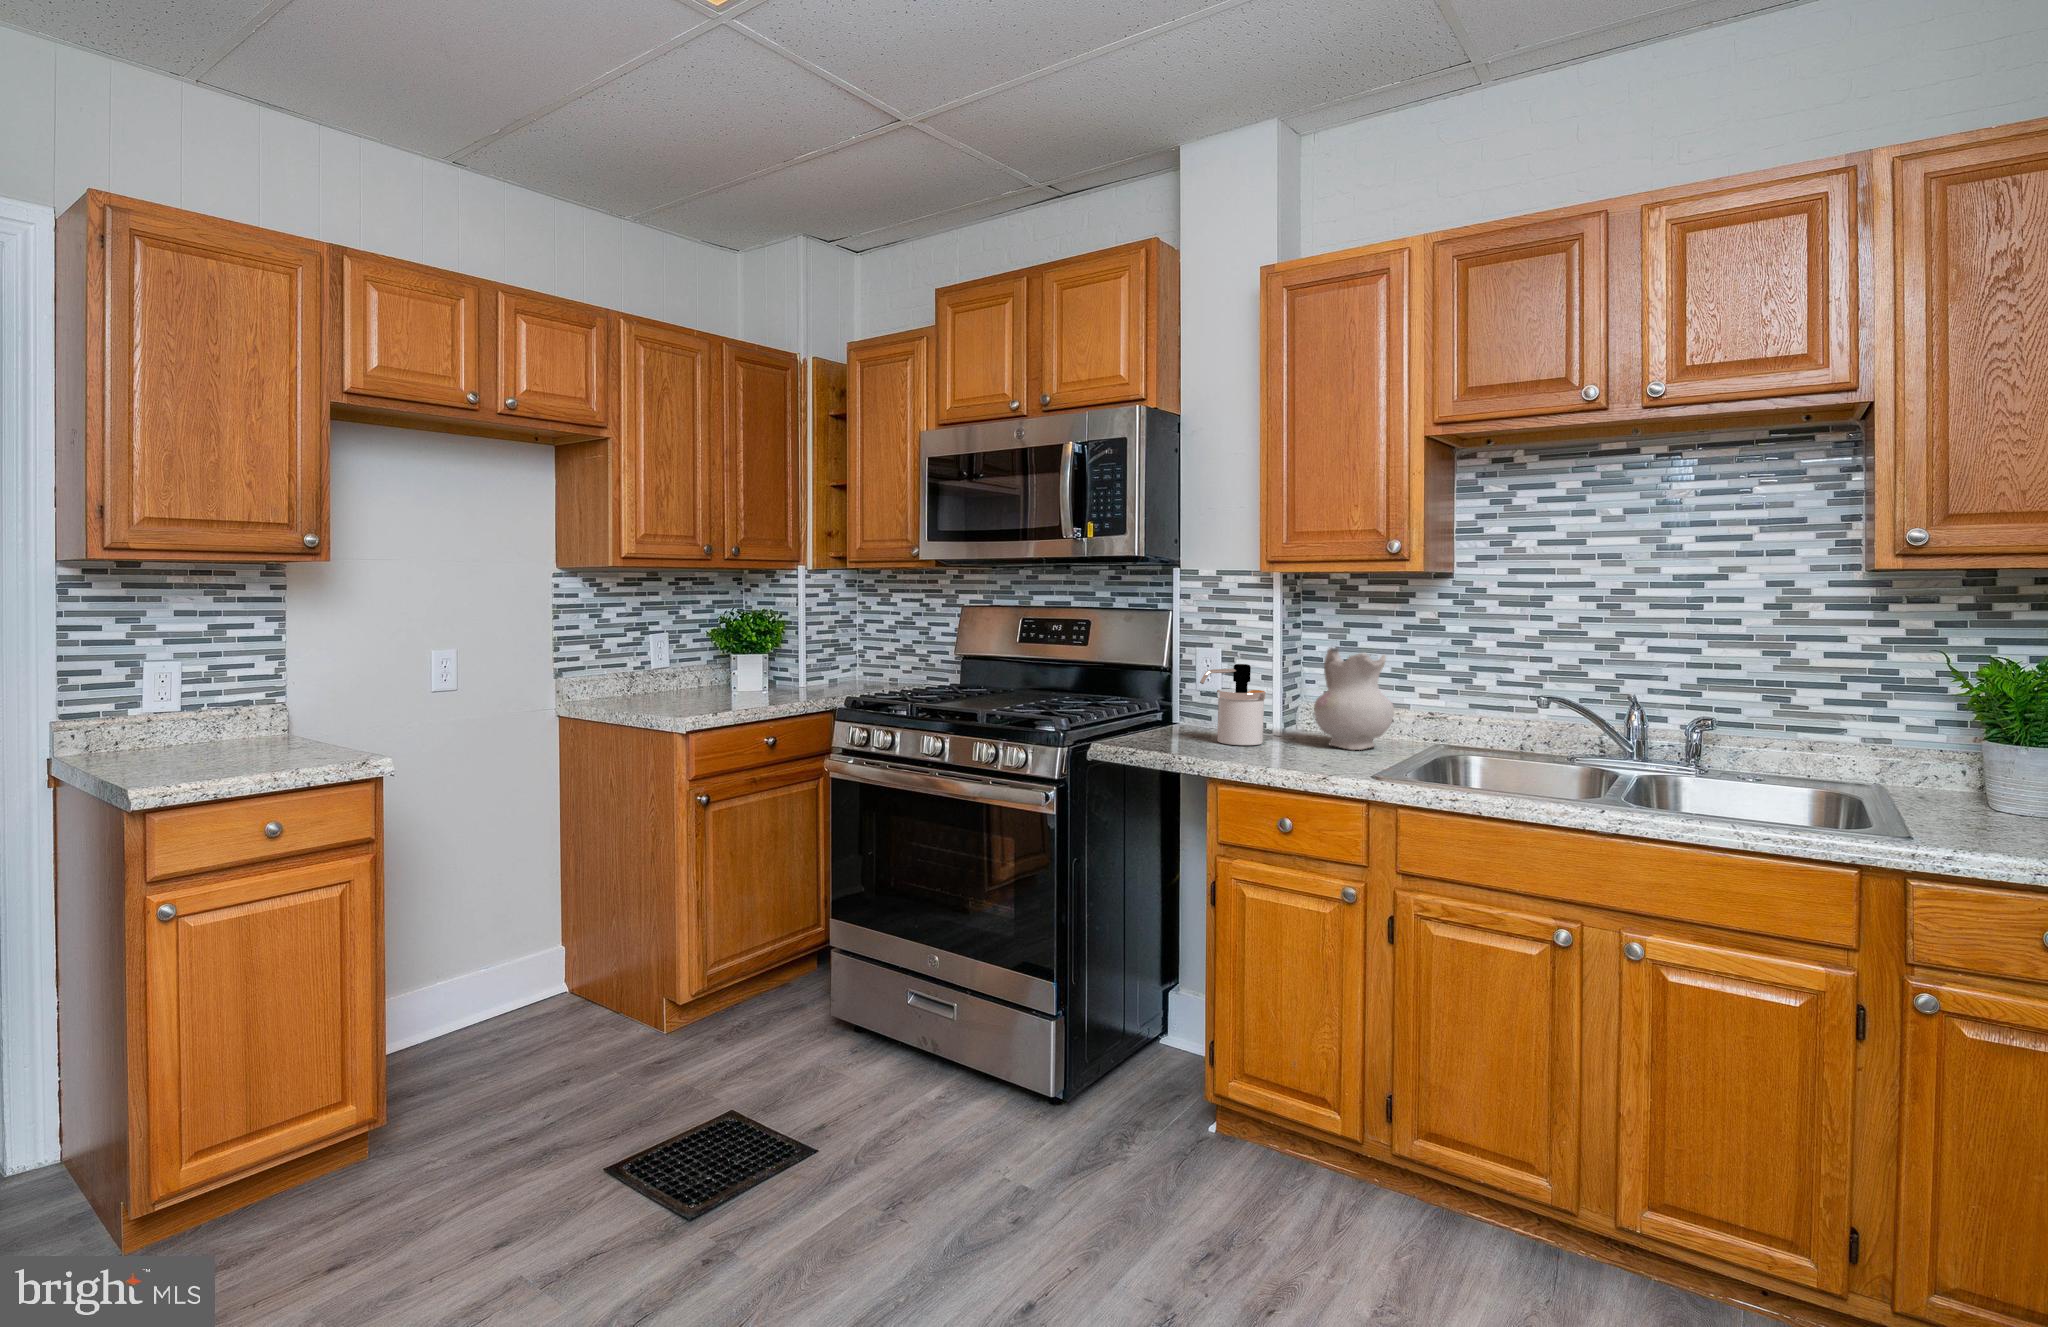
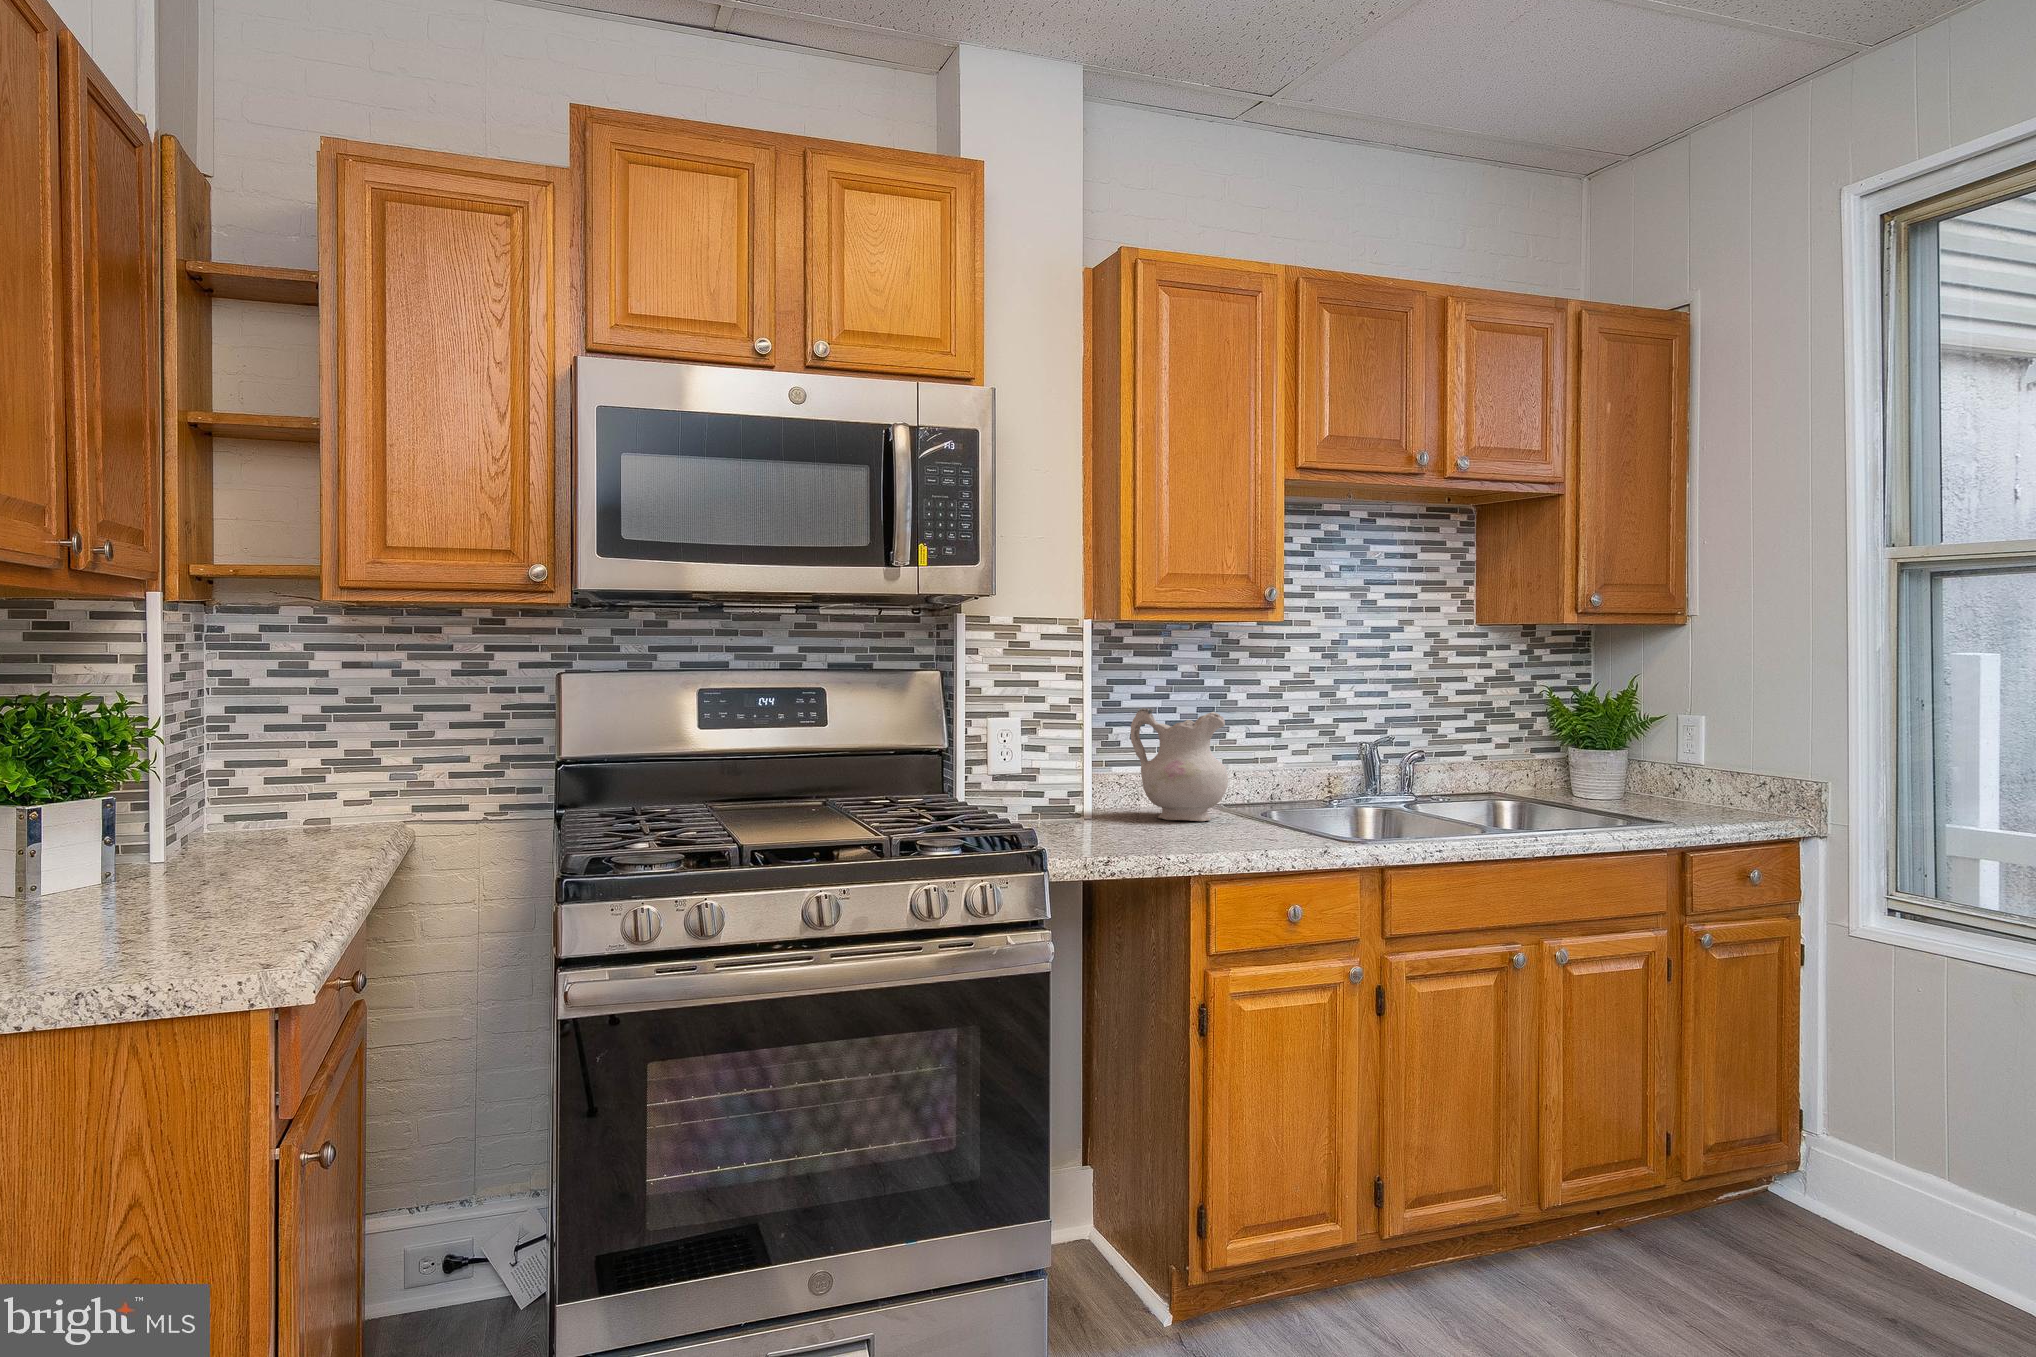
soap dispenser: present [1200,664,1266,745] -> none [1080,734,1139,834]

